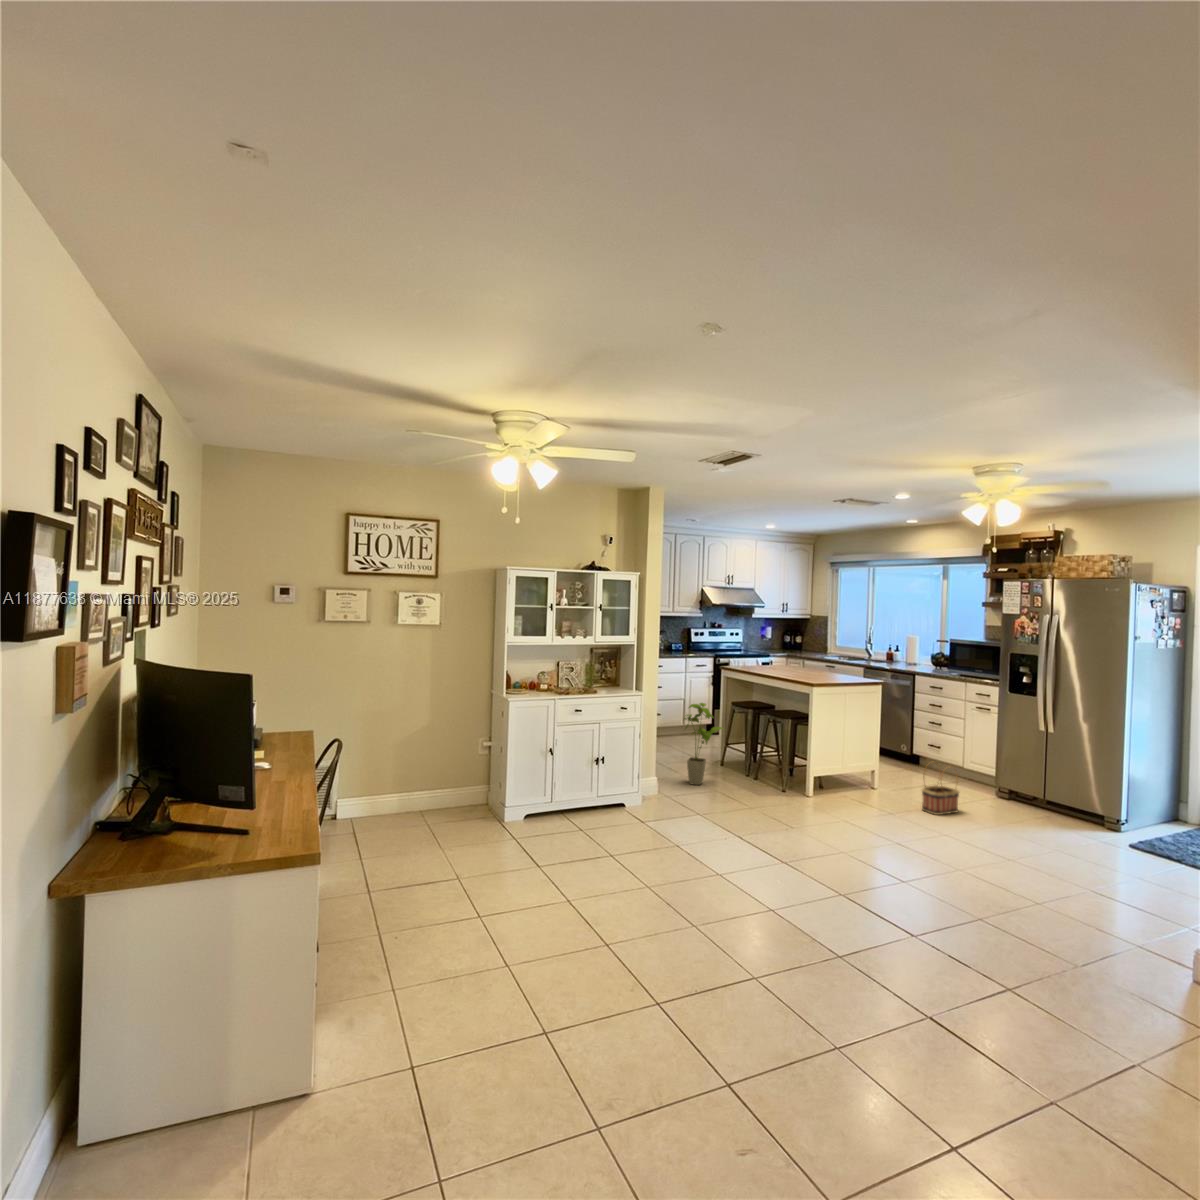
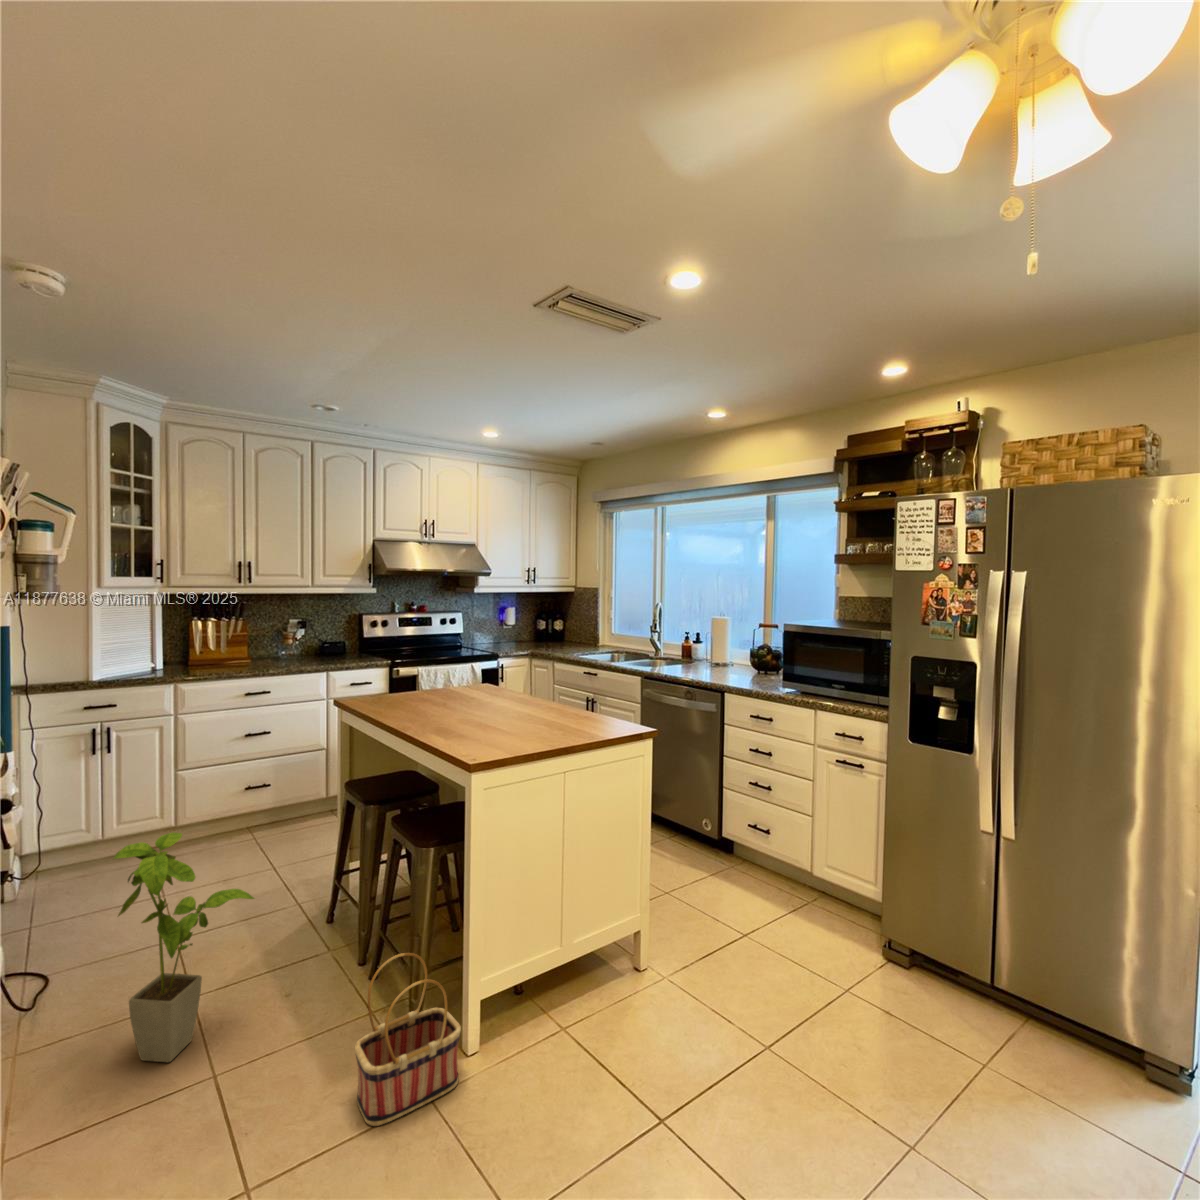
basket: present [922,771,959,815] -> present [355,953,461,1126]

